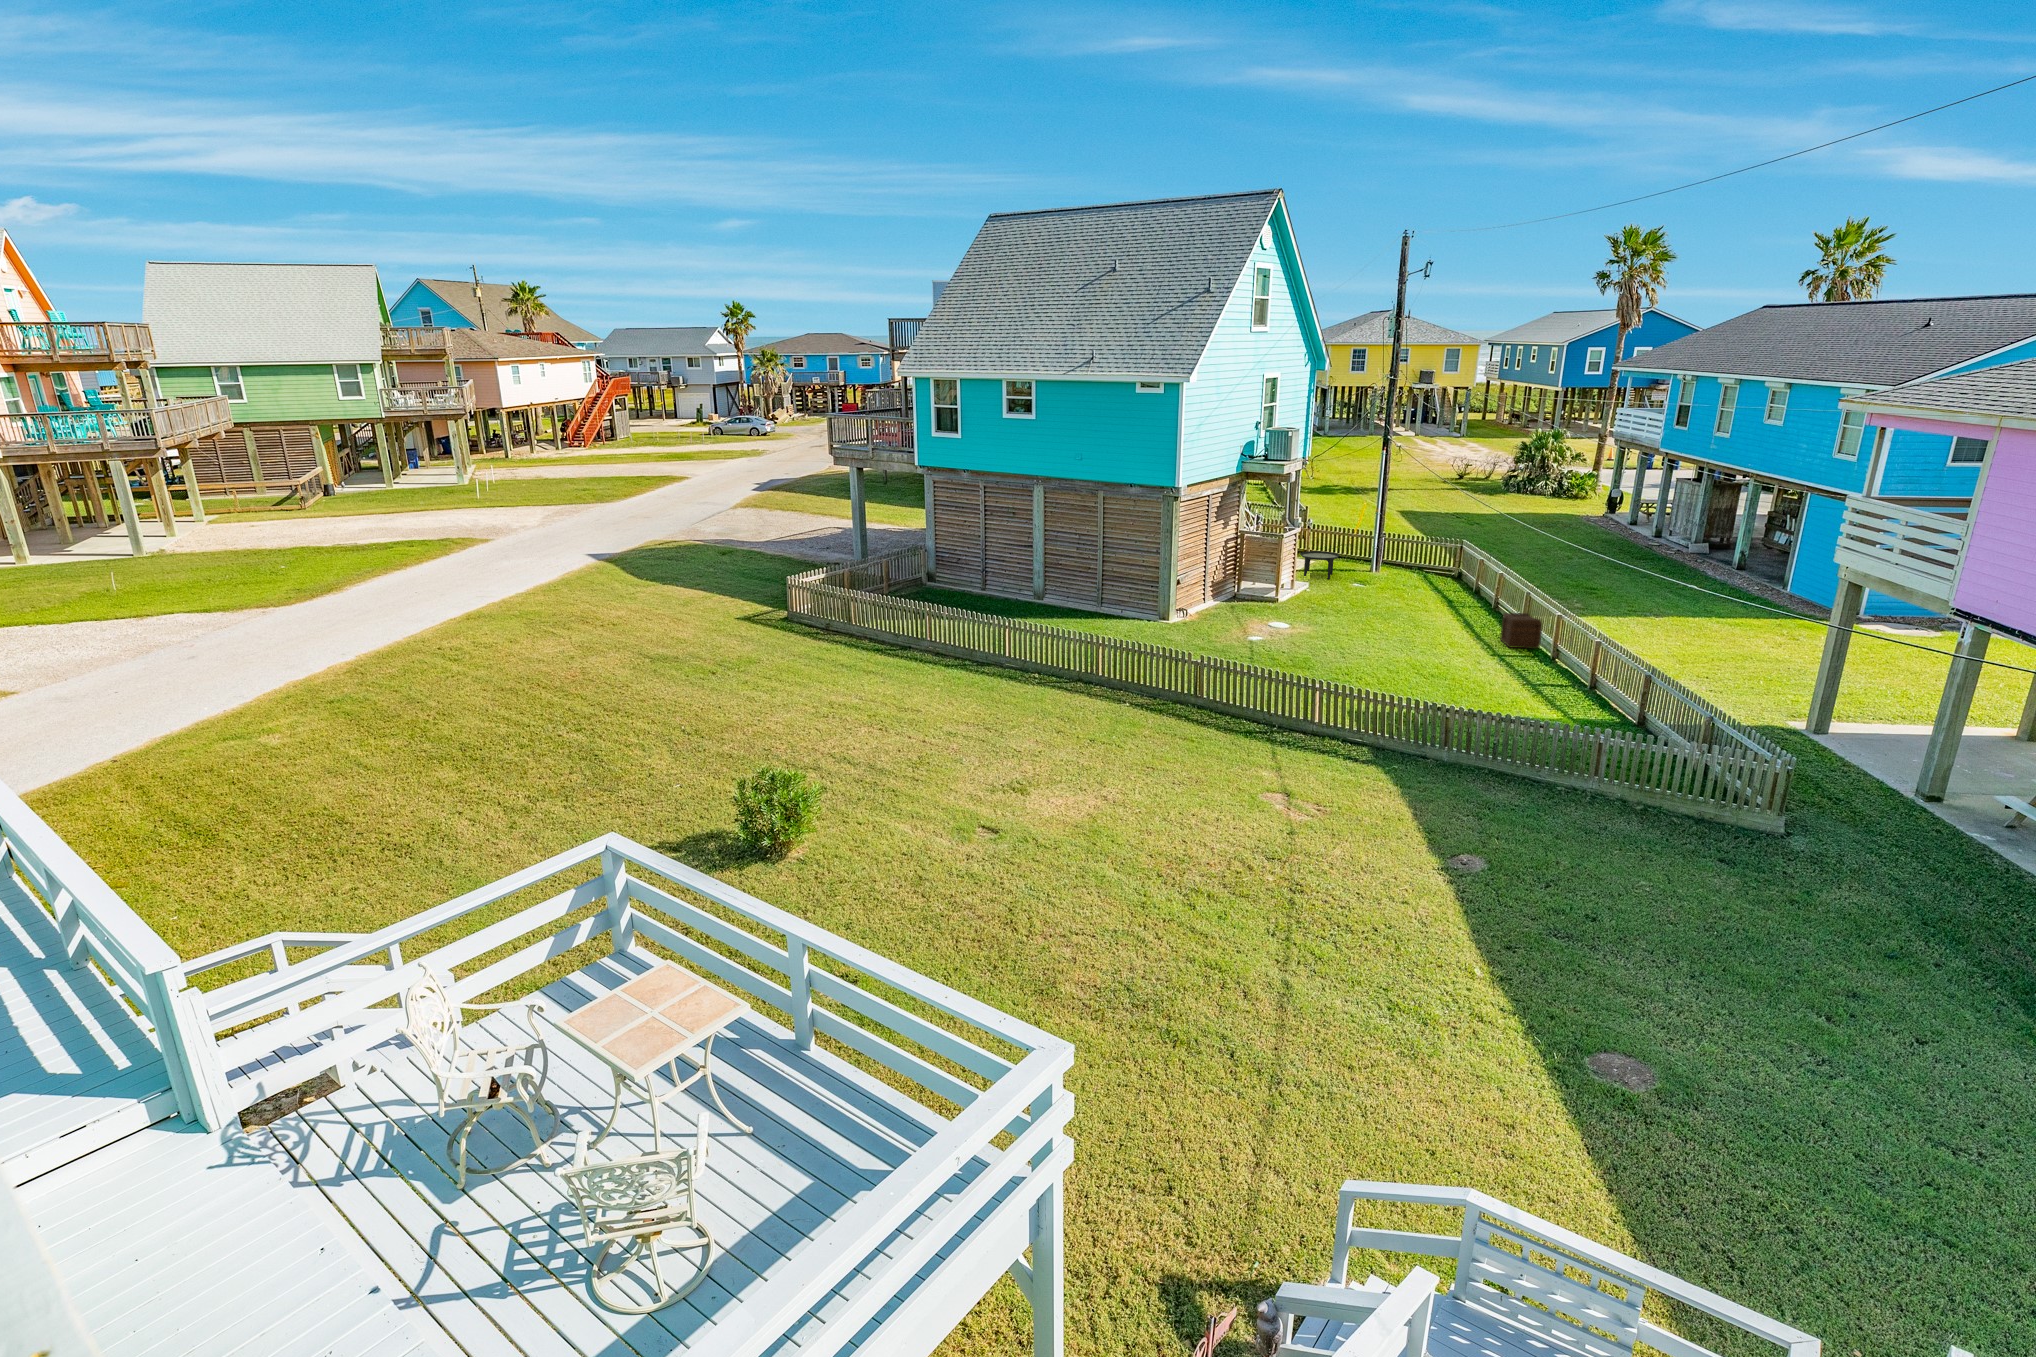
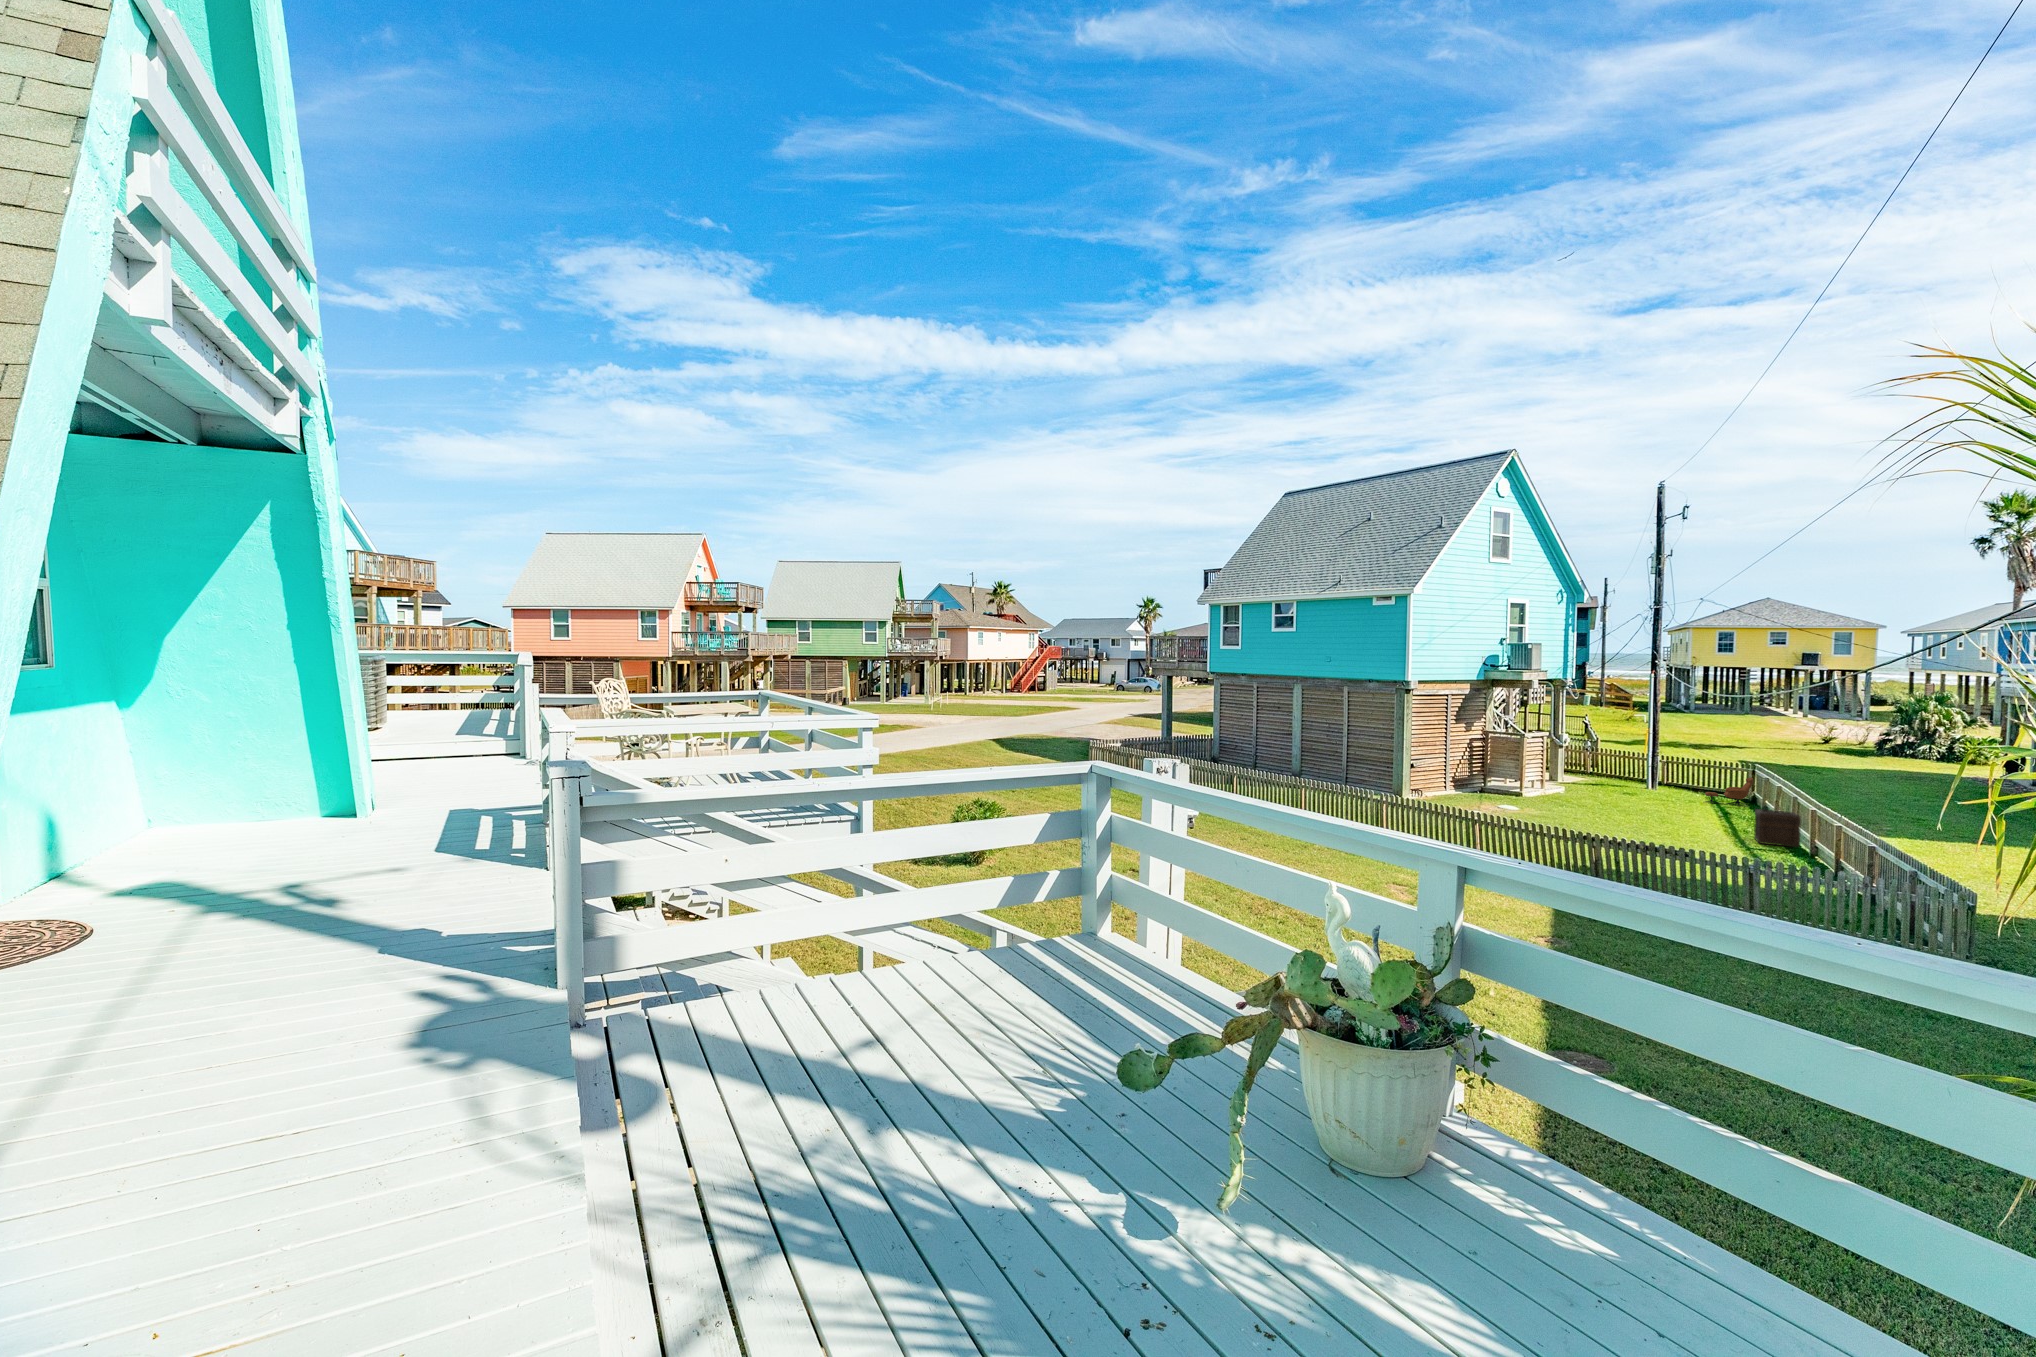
round table: present [1300,551,1339,579] -> none [1559,765,1603,790]
lounge chair: none [1427,559,1469,588] -> present [1705,778,1753,806]

